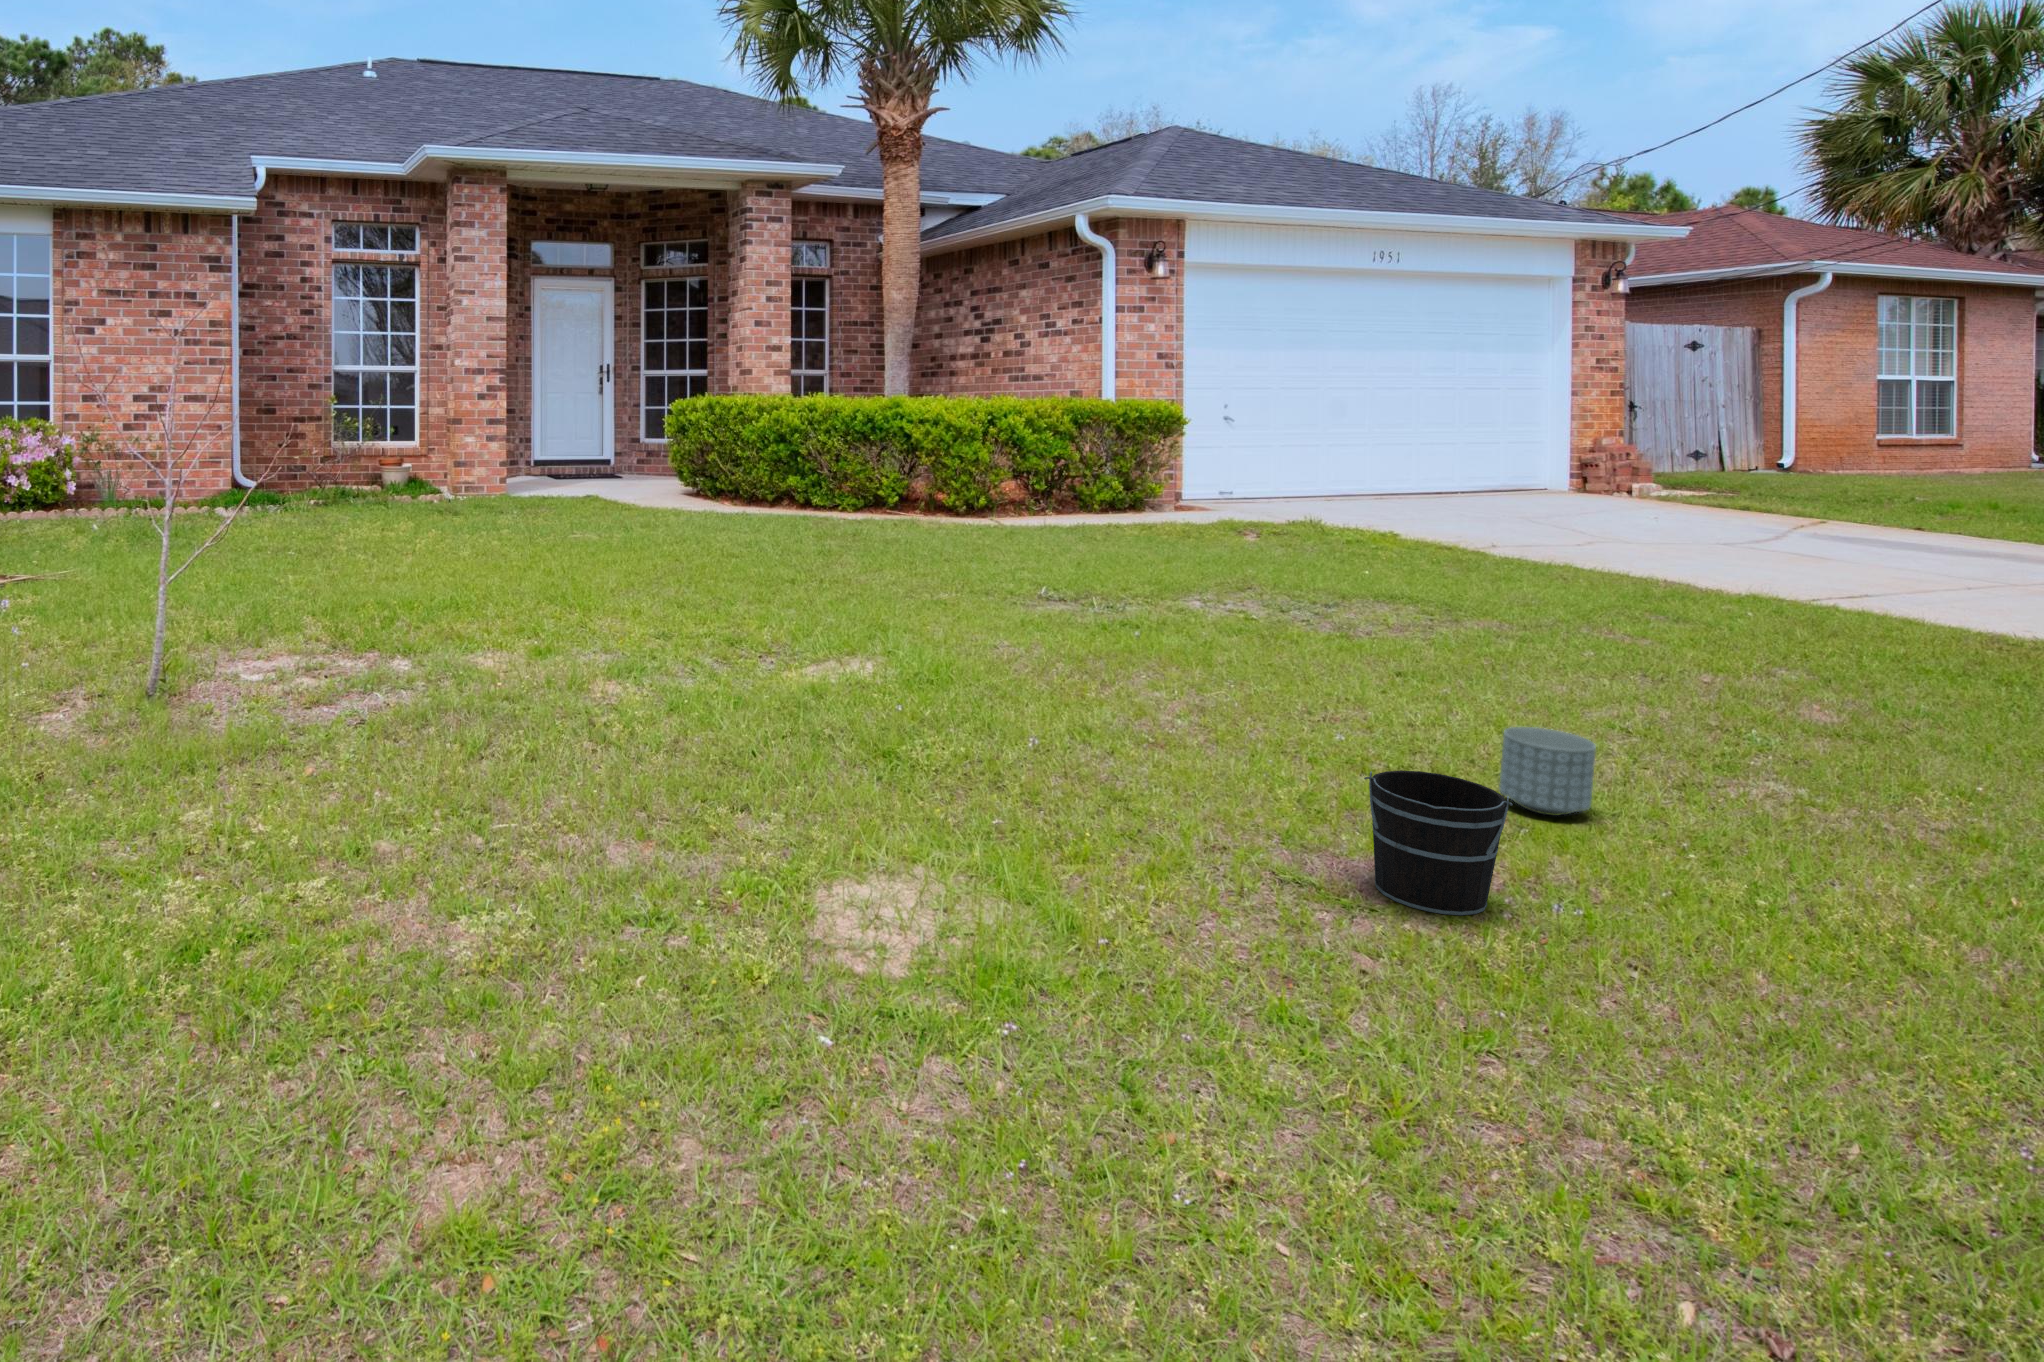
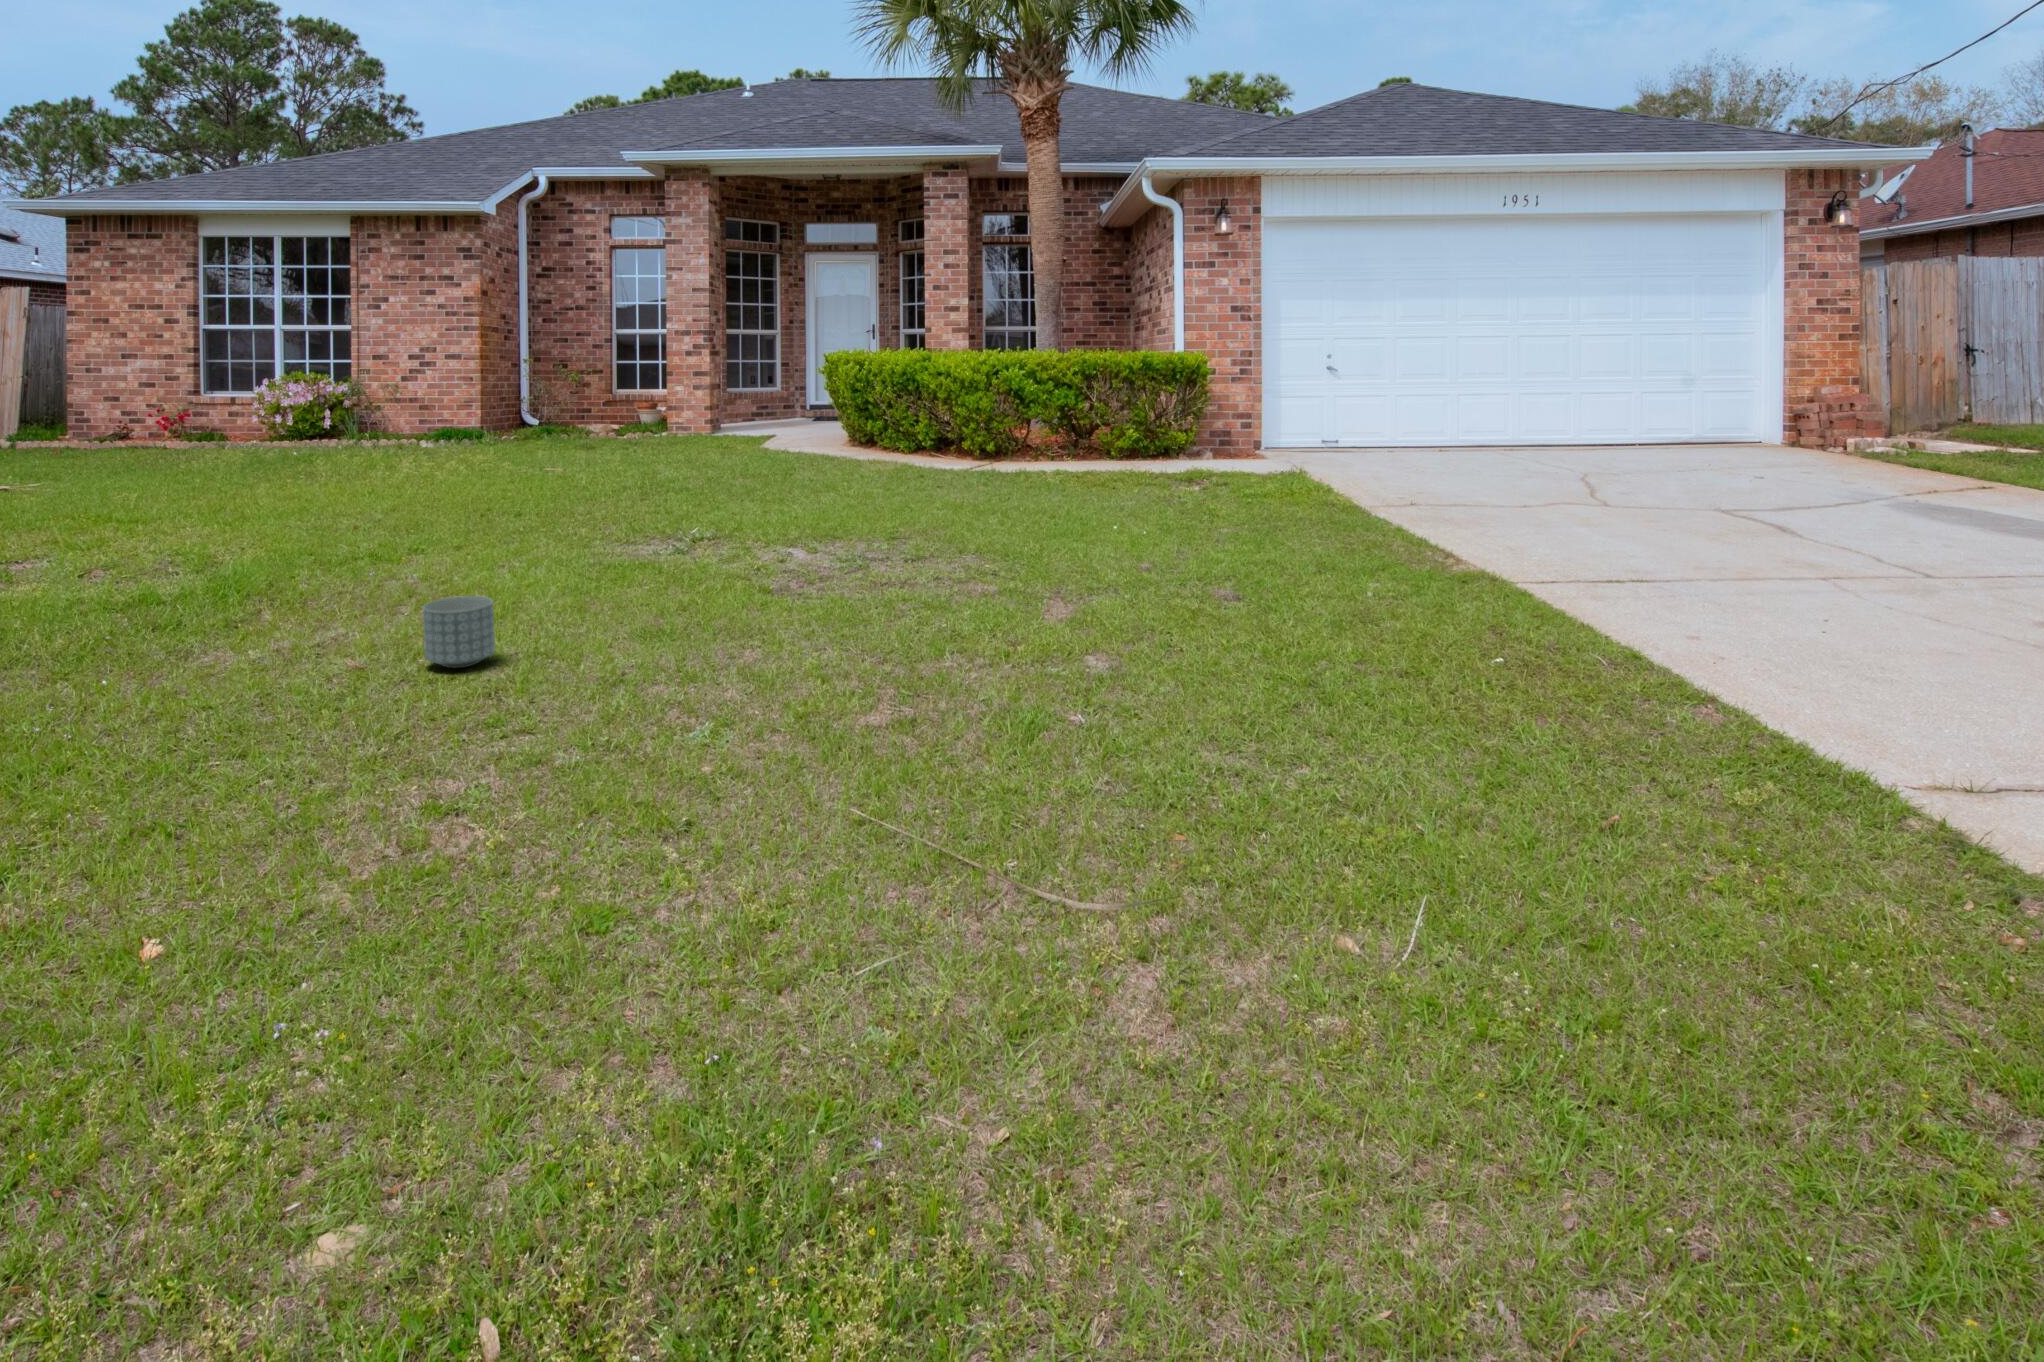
bucket: present [1364,770,1513,915] -> none [73,603,189,711]

